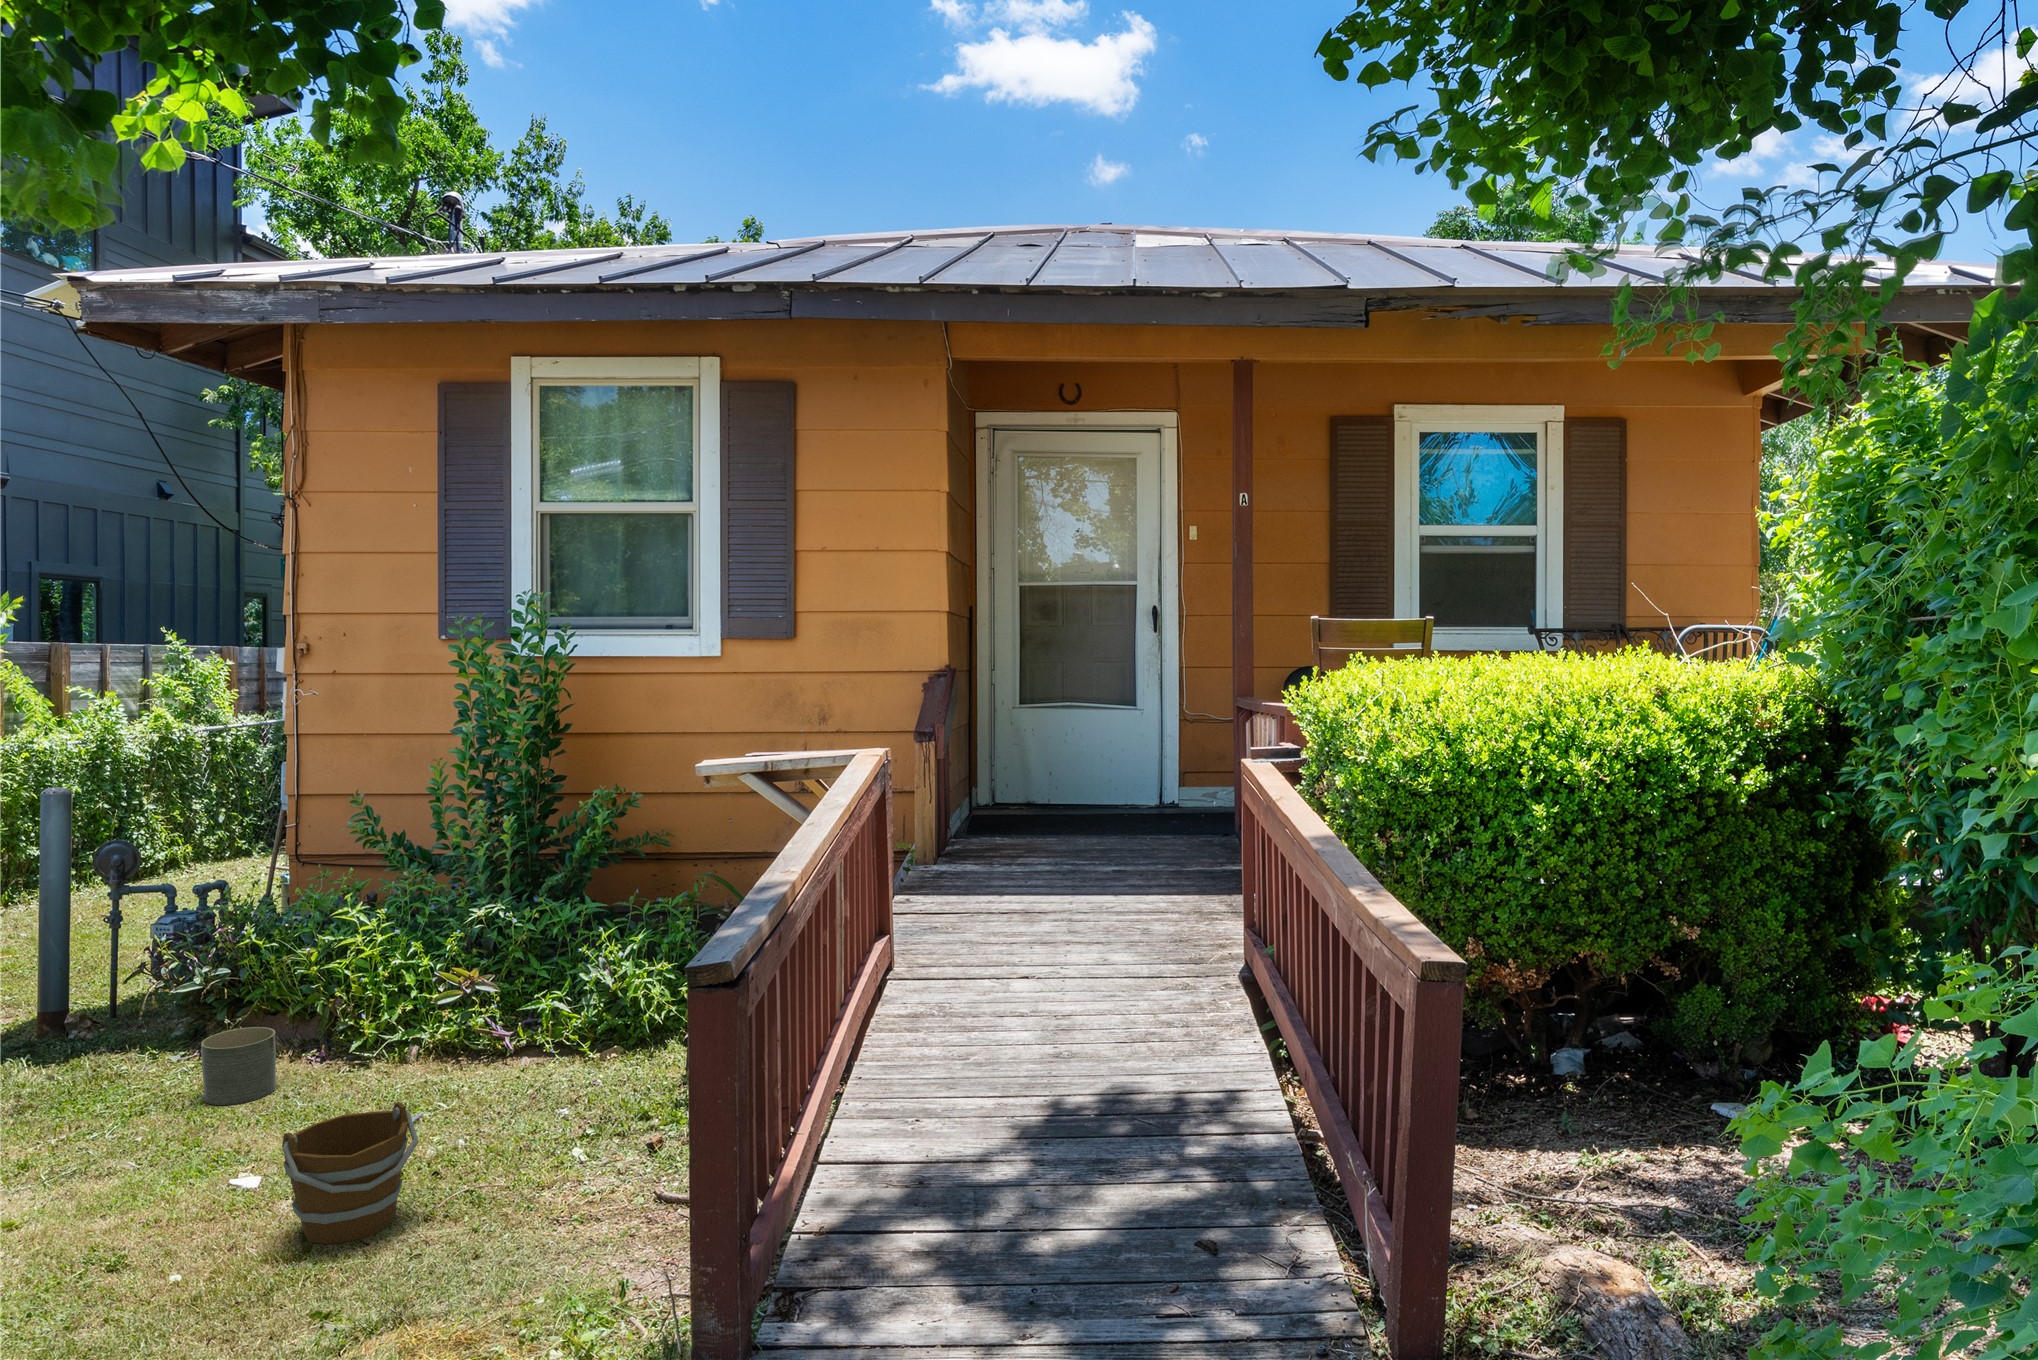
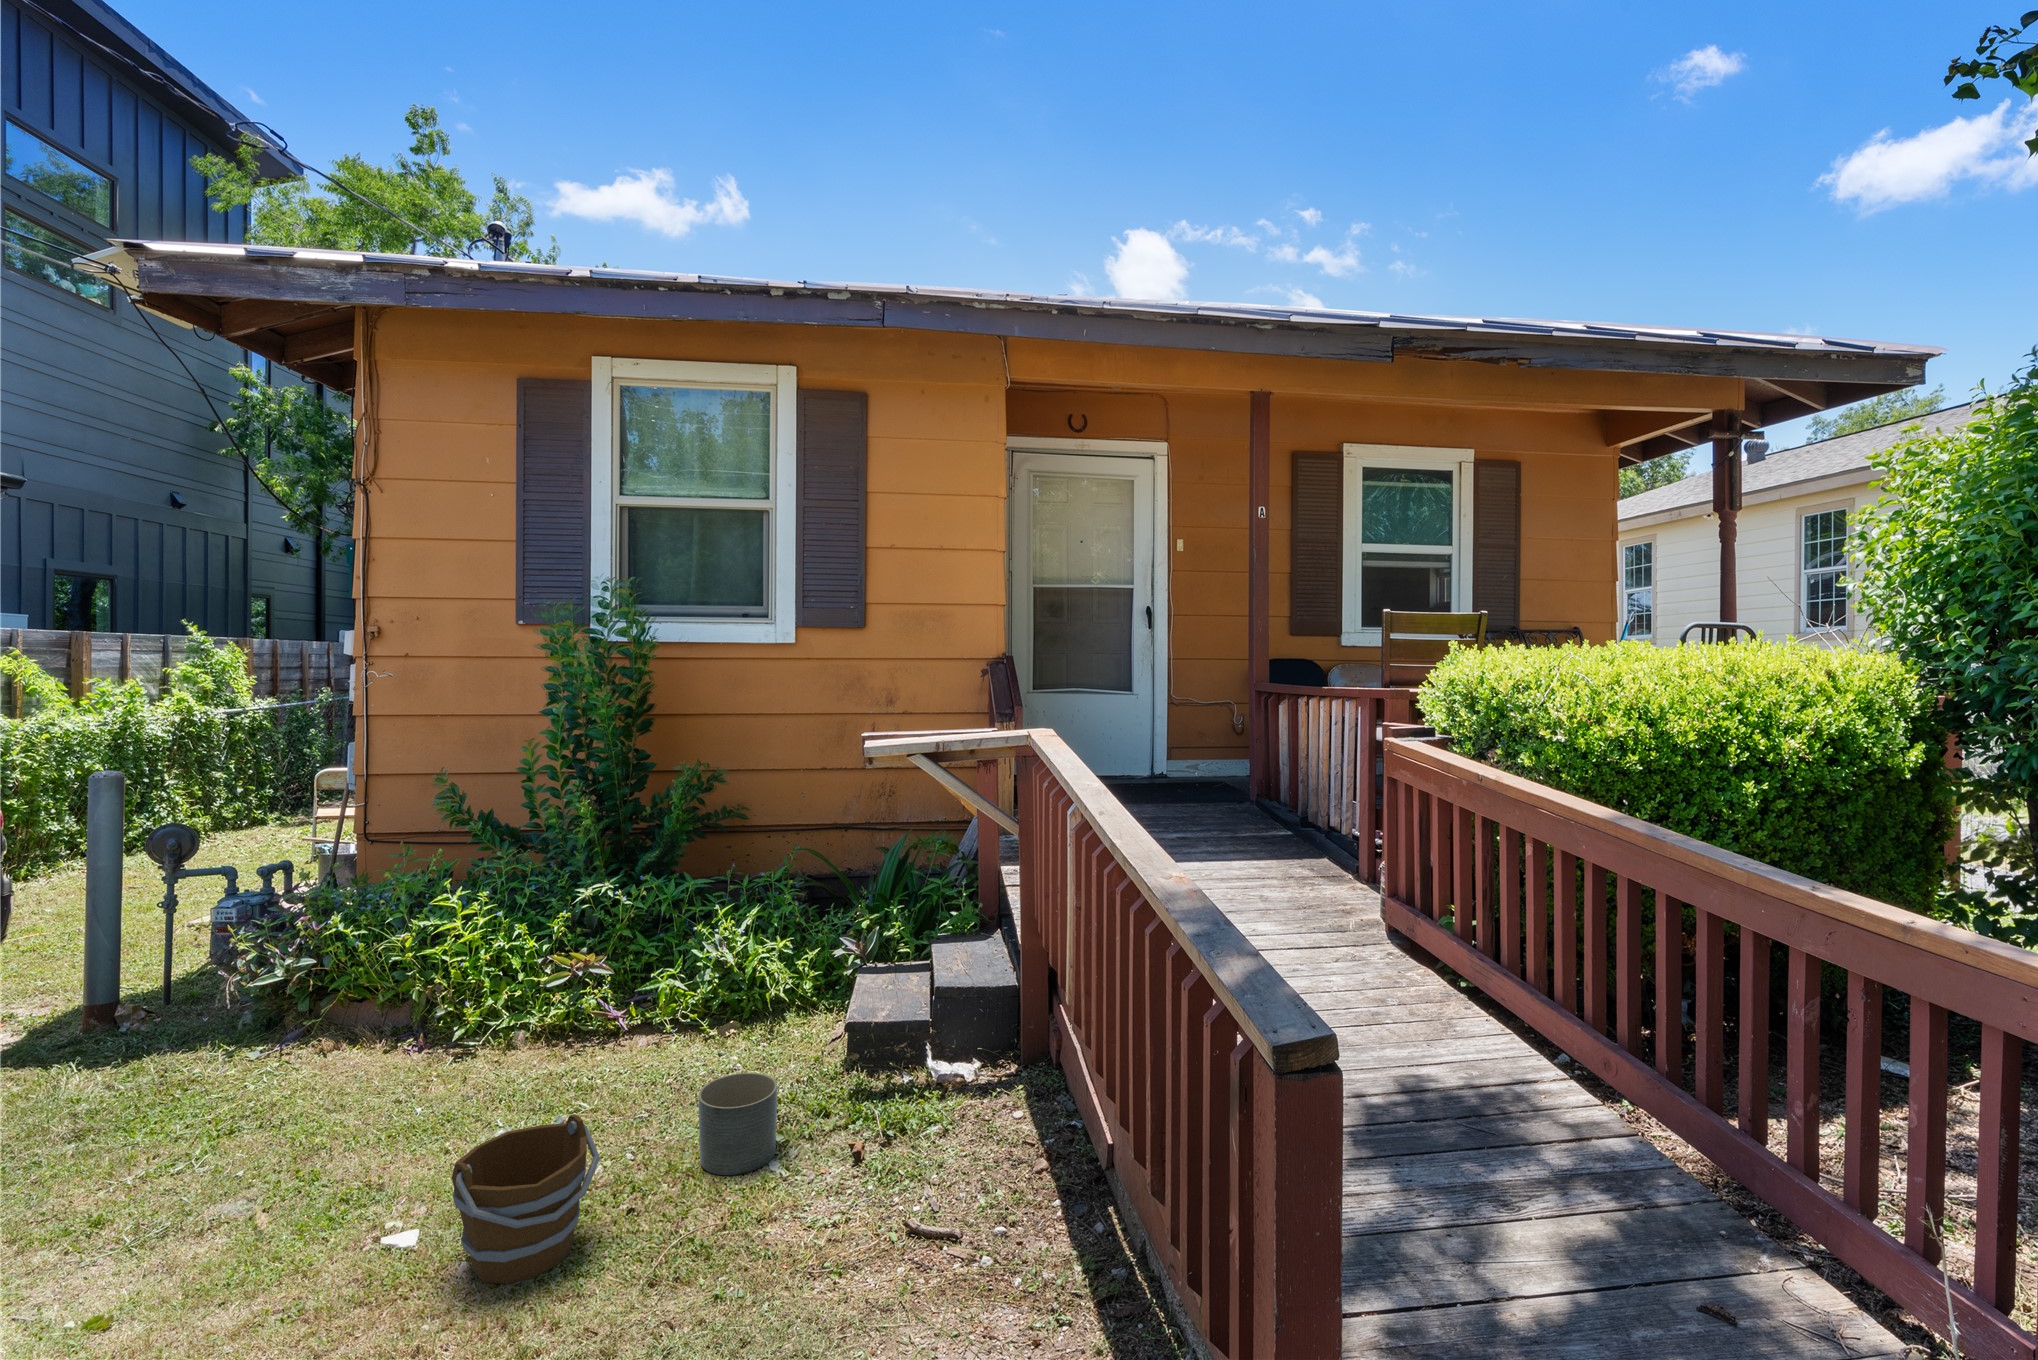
planter: present [201,1027,276,1105] -> present [698,1073,777,1175]

